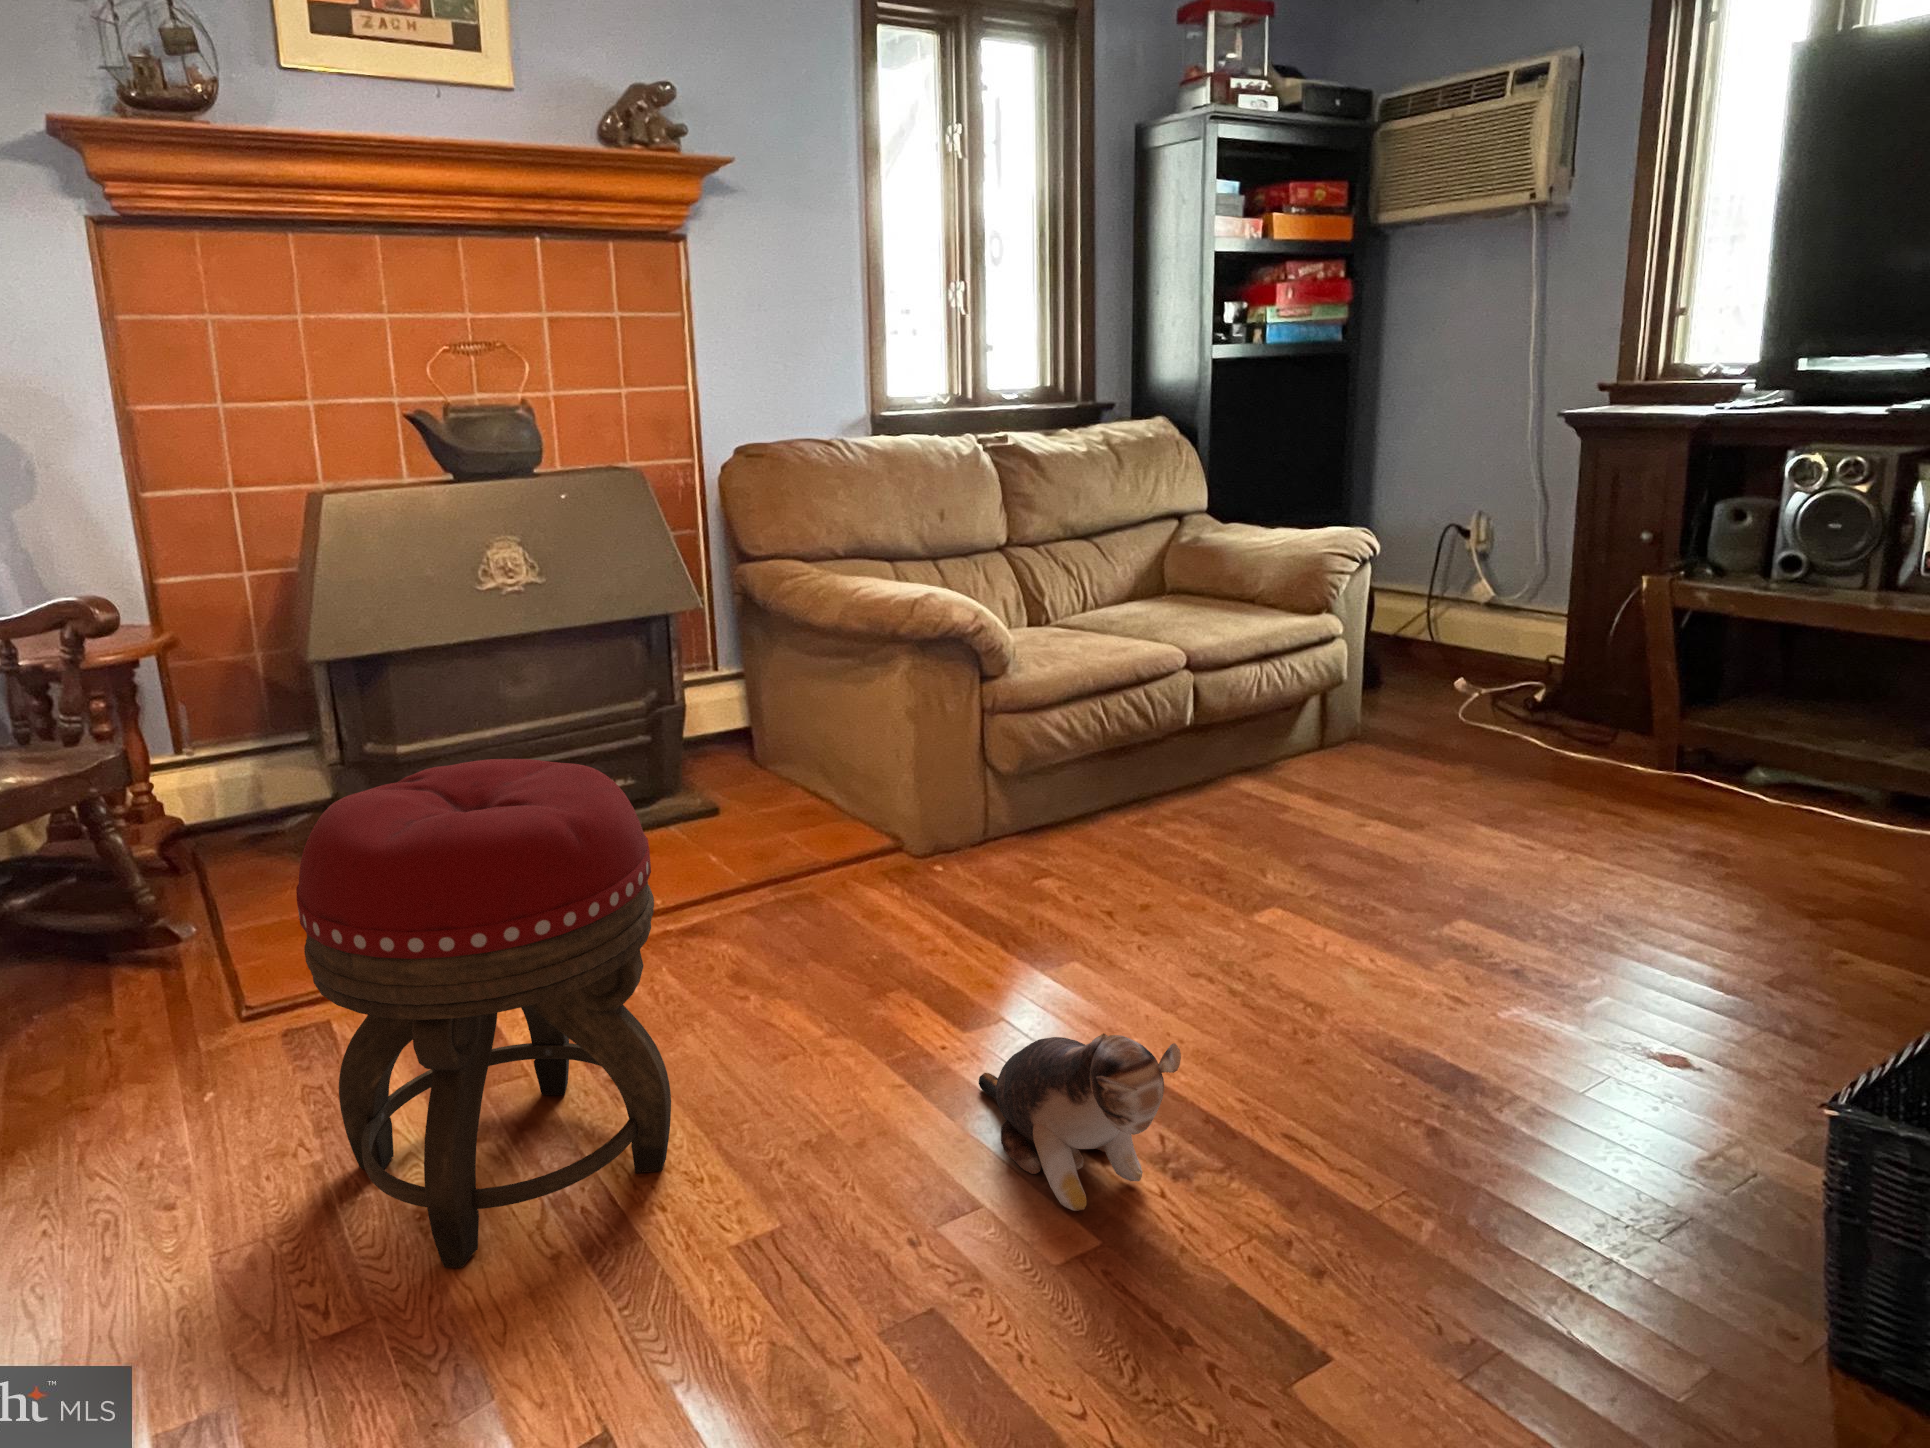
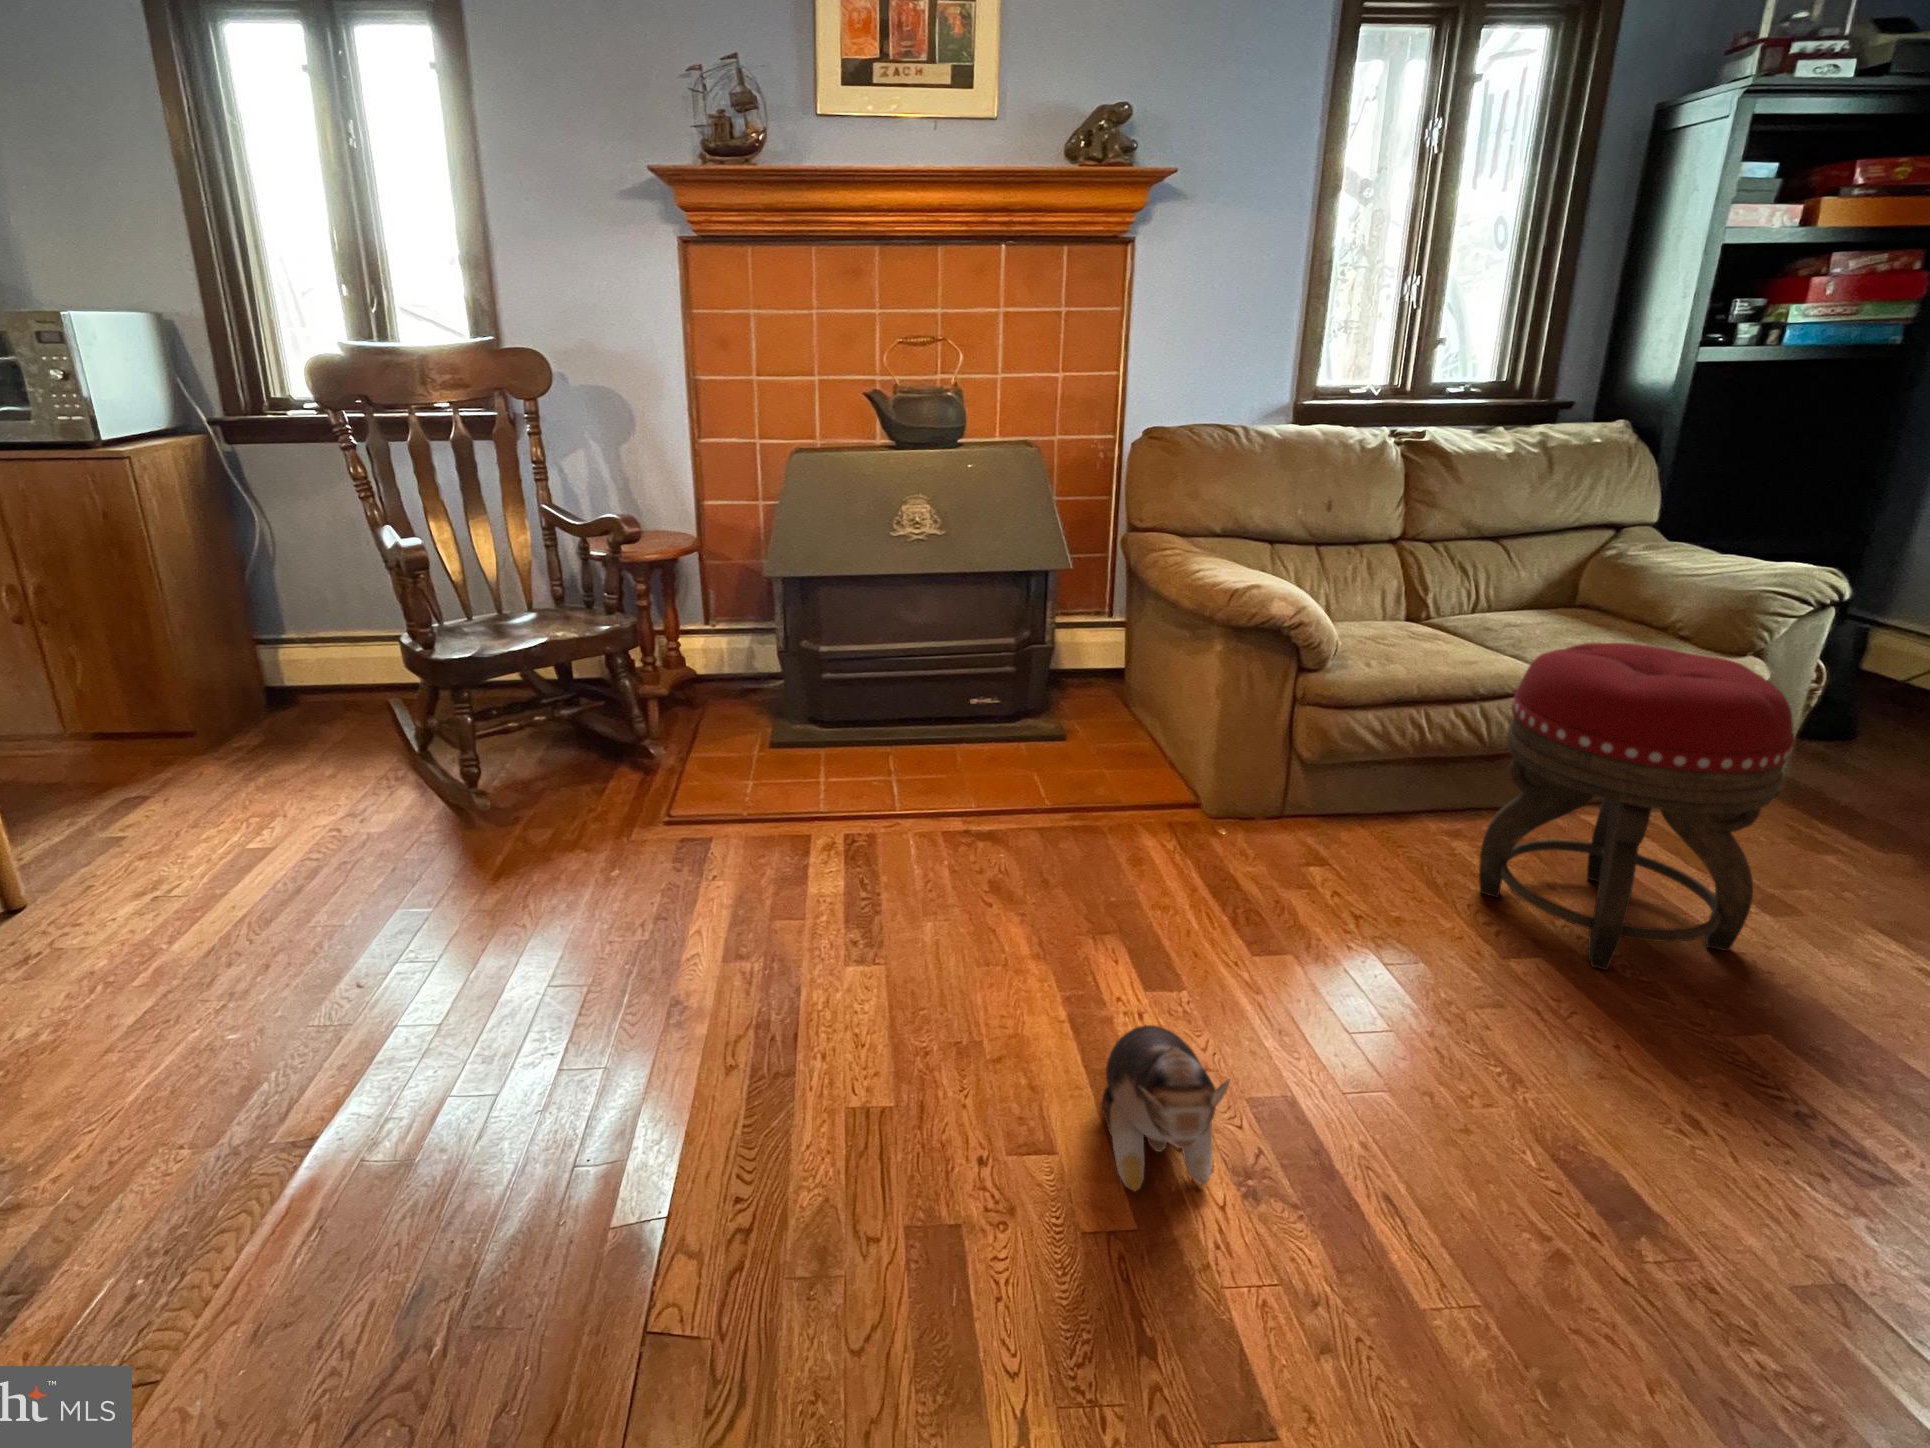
footstool: present [296,759,671,1267] -> present [1479,643,1794,970]

